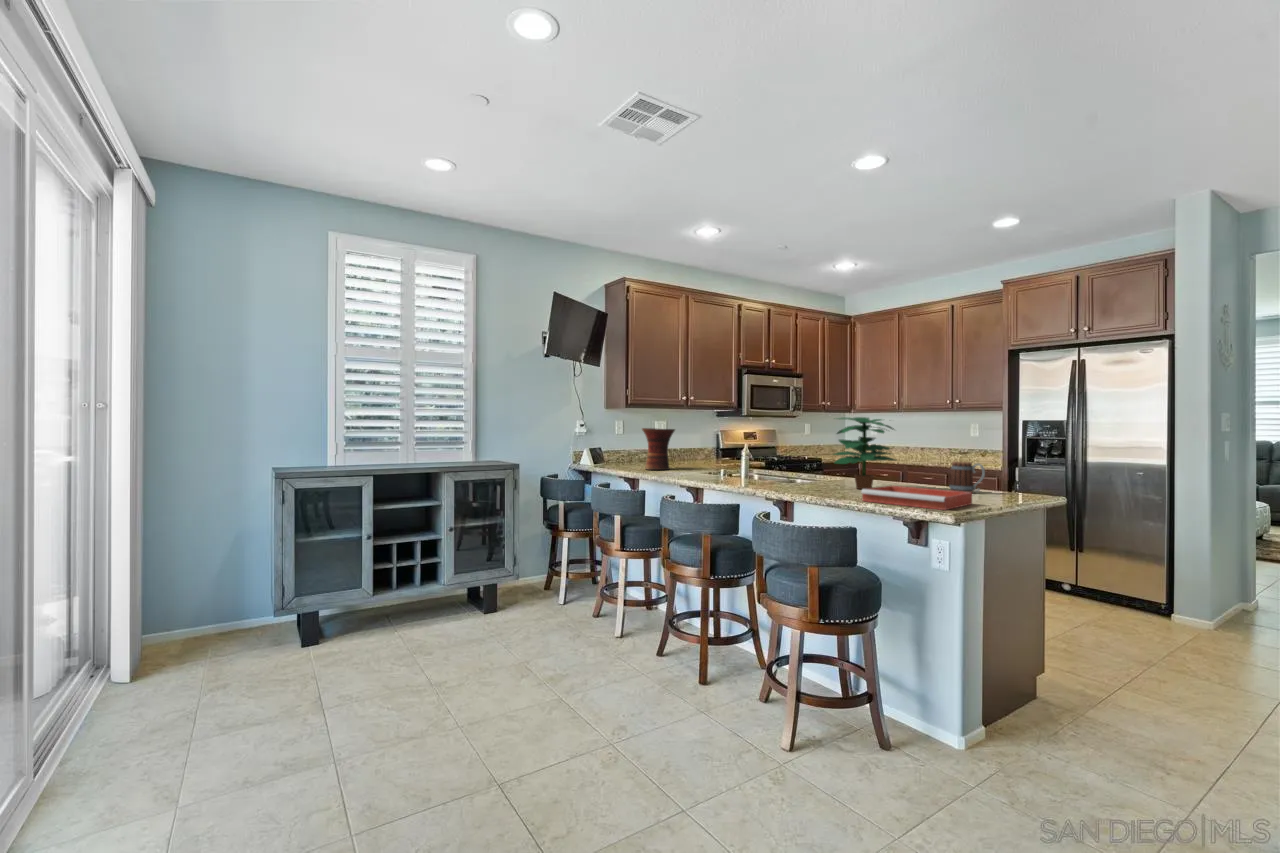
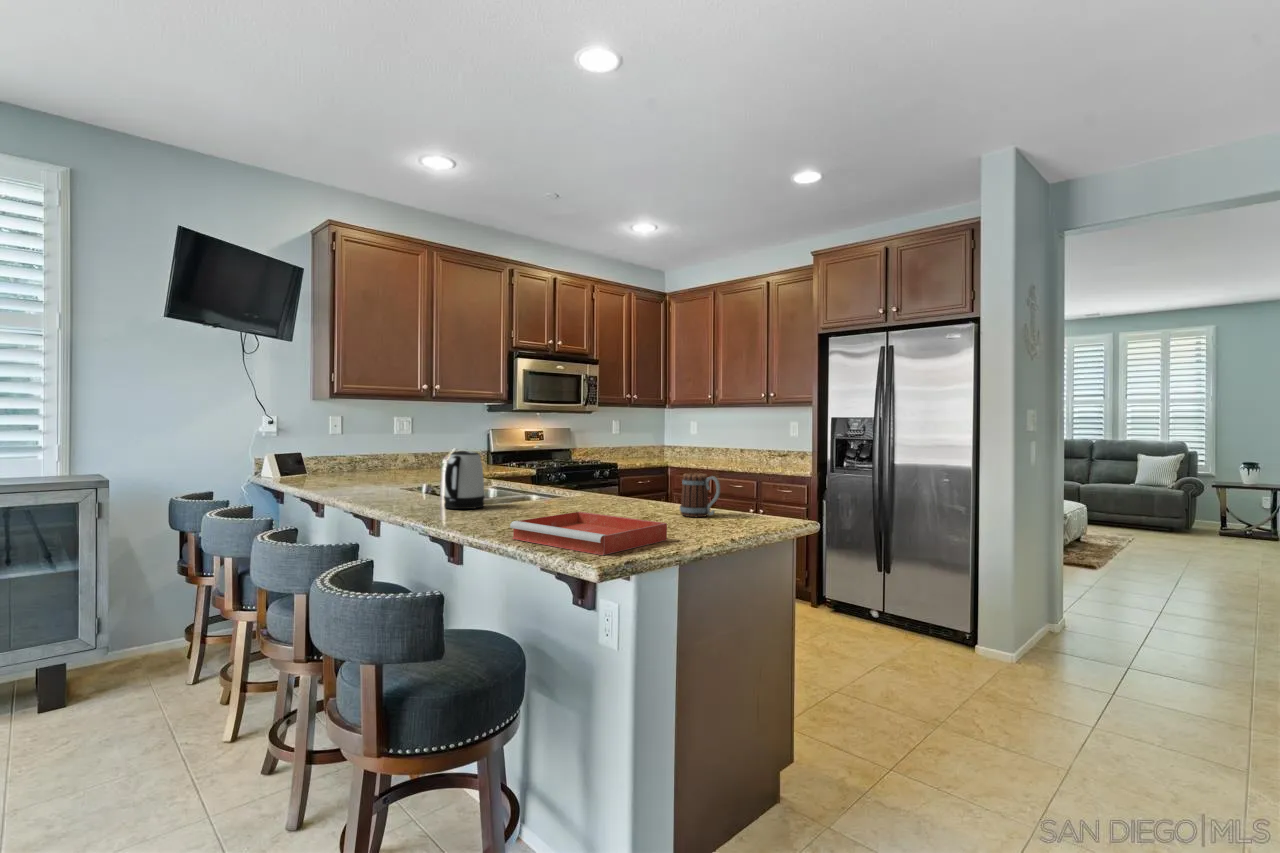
potted plant: present [834,417,896,489] -> none [529,413,618,514]
vase: present [642,428,675,470] -> none [330,427,381,485]
kettle: none [765,444,793,485] -> present [444,451,484,509]

